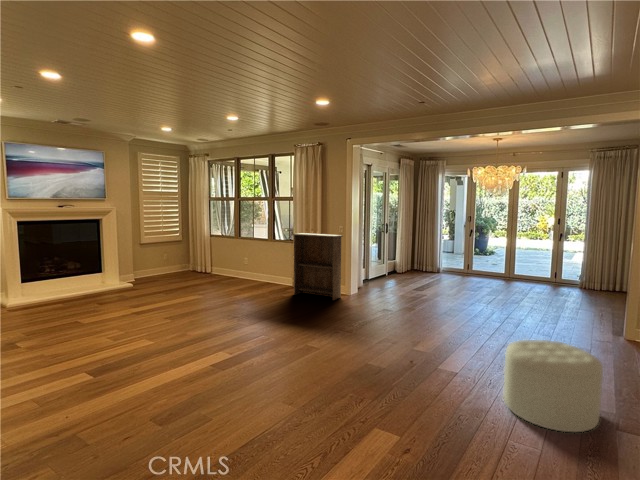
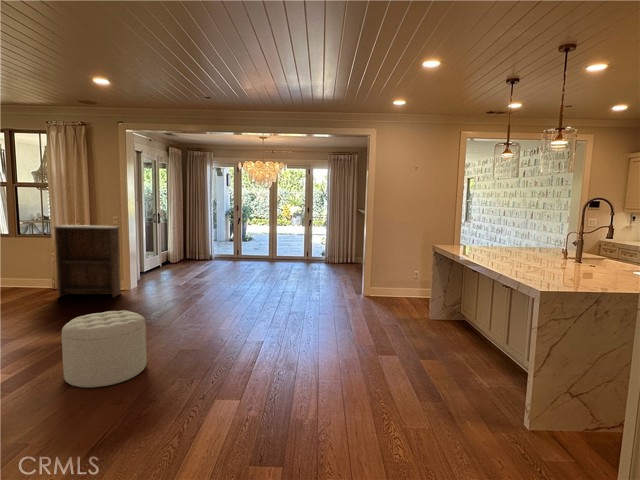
ottoman: present [504,340,603,432] -> present [62,311,146,388]

